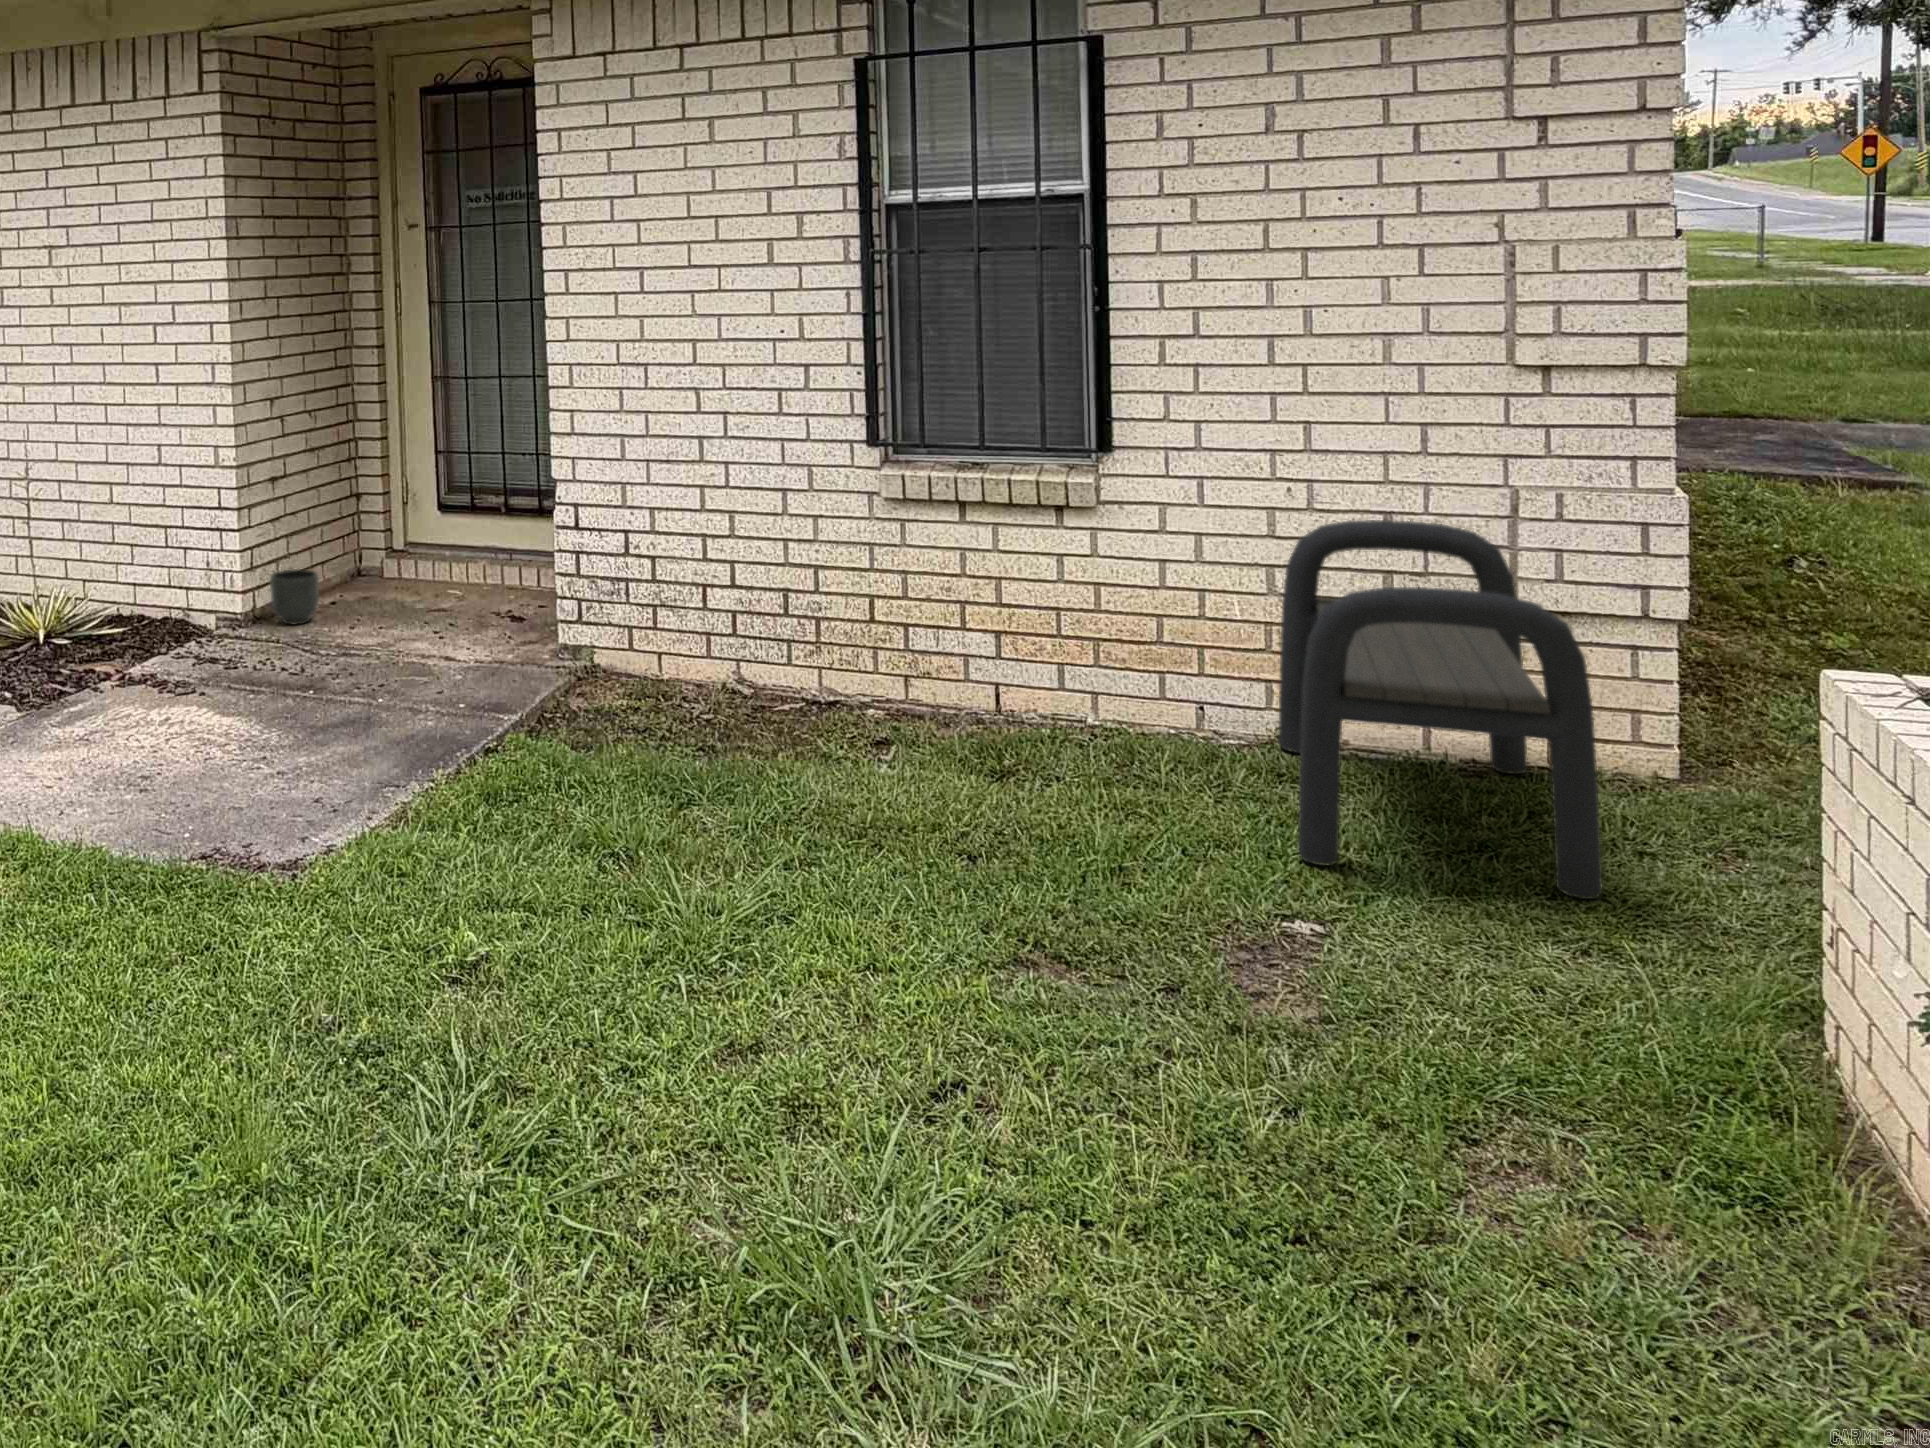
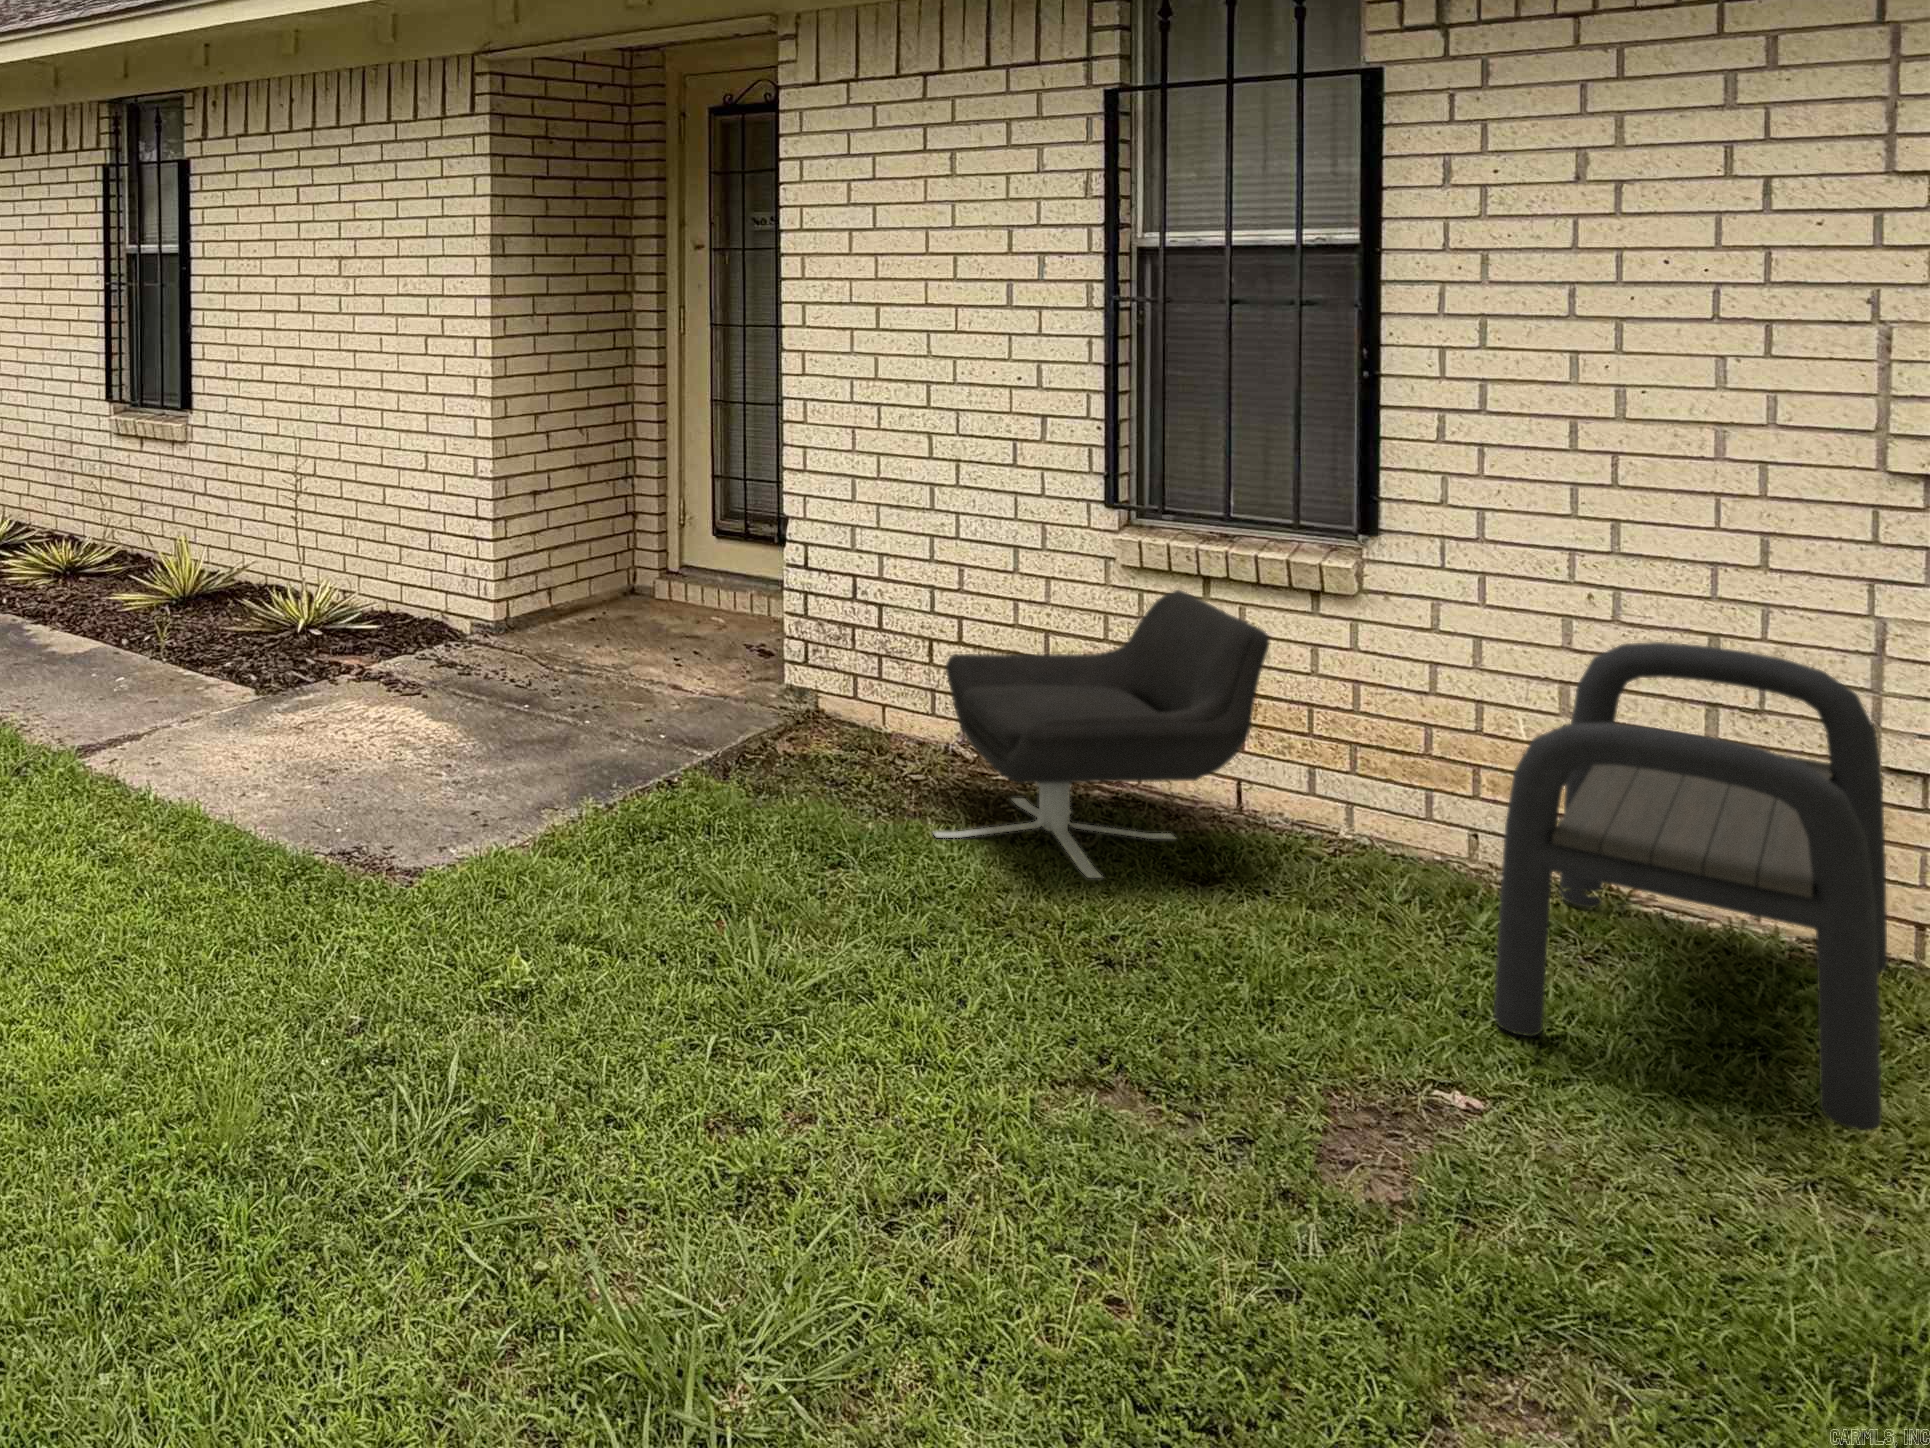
lounge chair: none [749,515,1049,786] -> present [934,590,1269,878]
planter: present [270,569,319,624] -> none [522,583,570,637]

